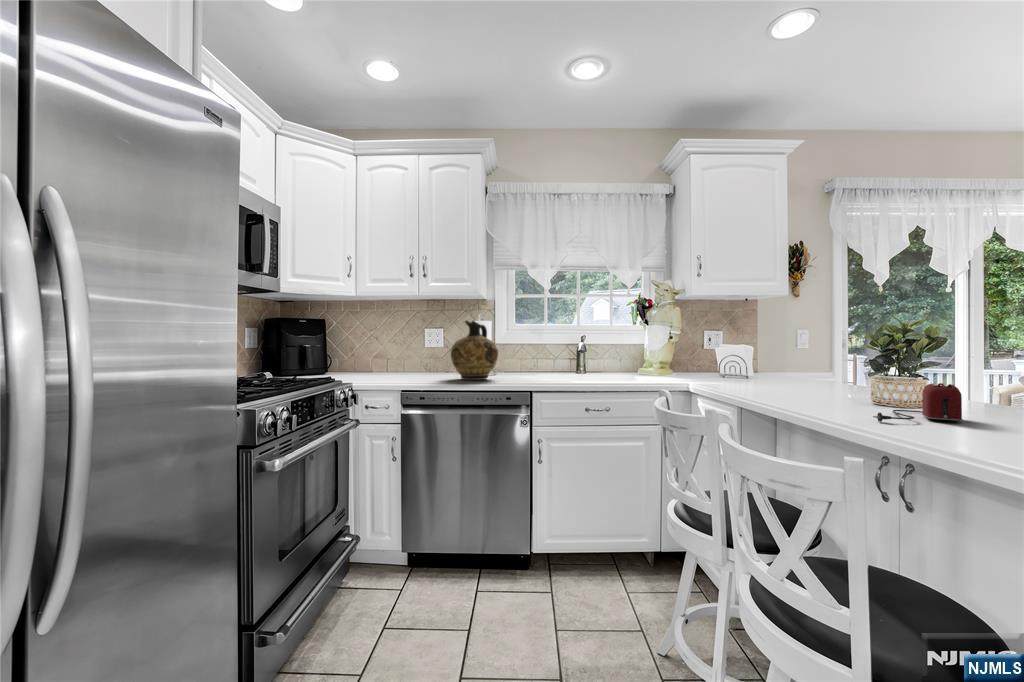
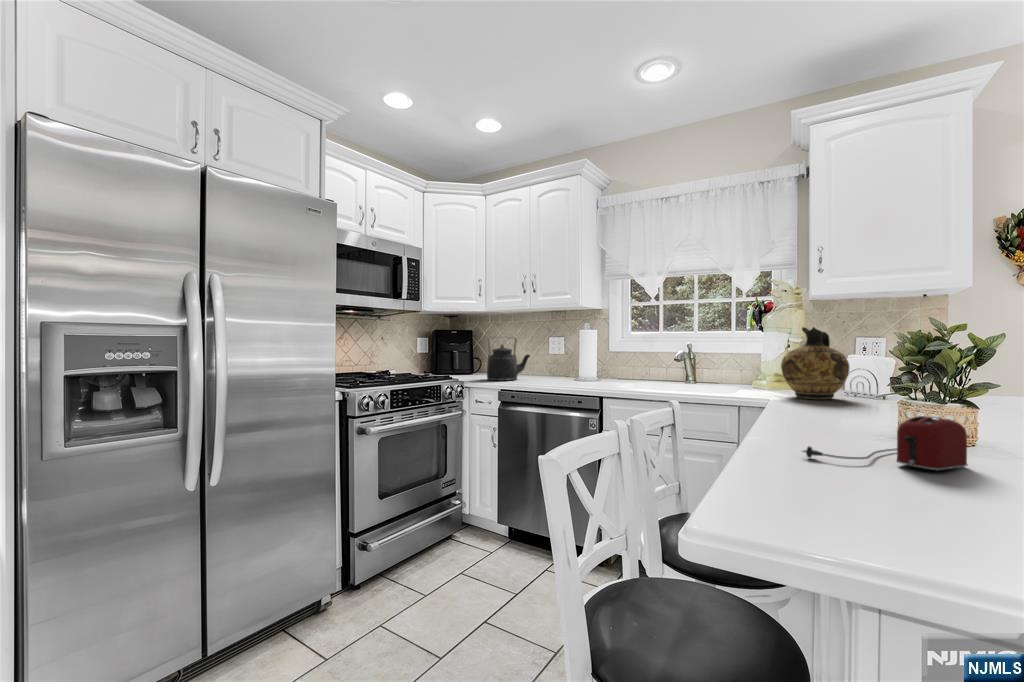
ceramic jug: present [451,321,498,380] -> present [781,327,849,399]
kettle: none [376,327,424,379] -> present [487,337,530,381]

